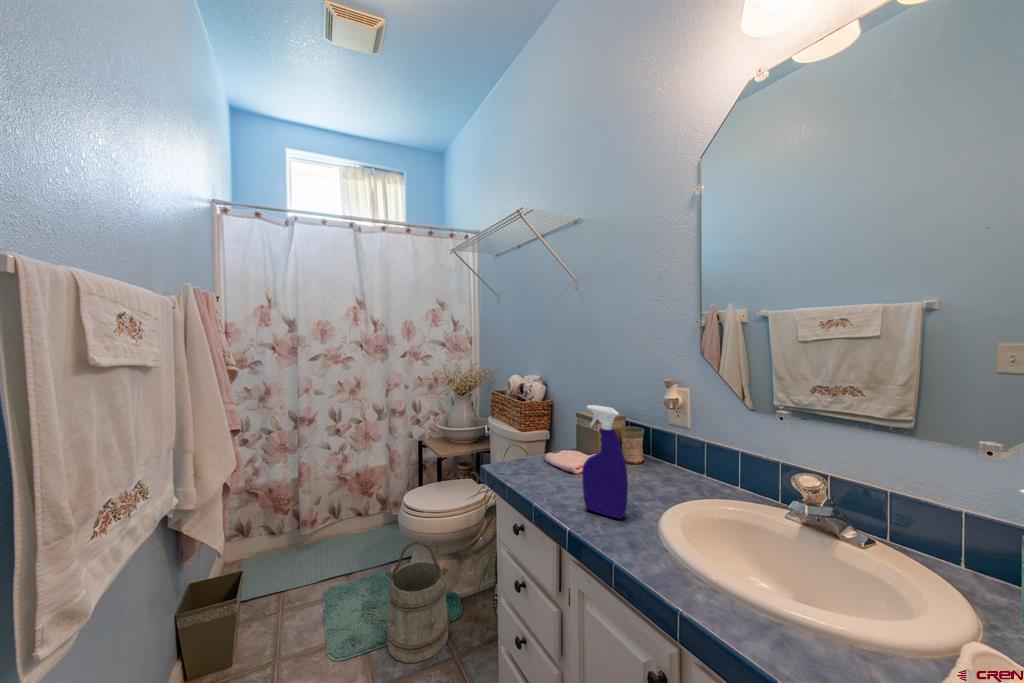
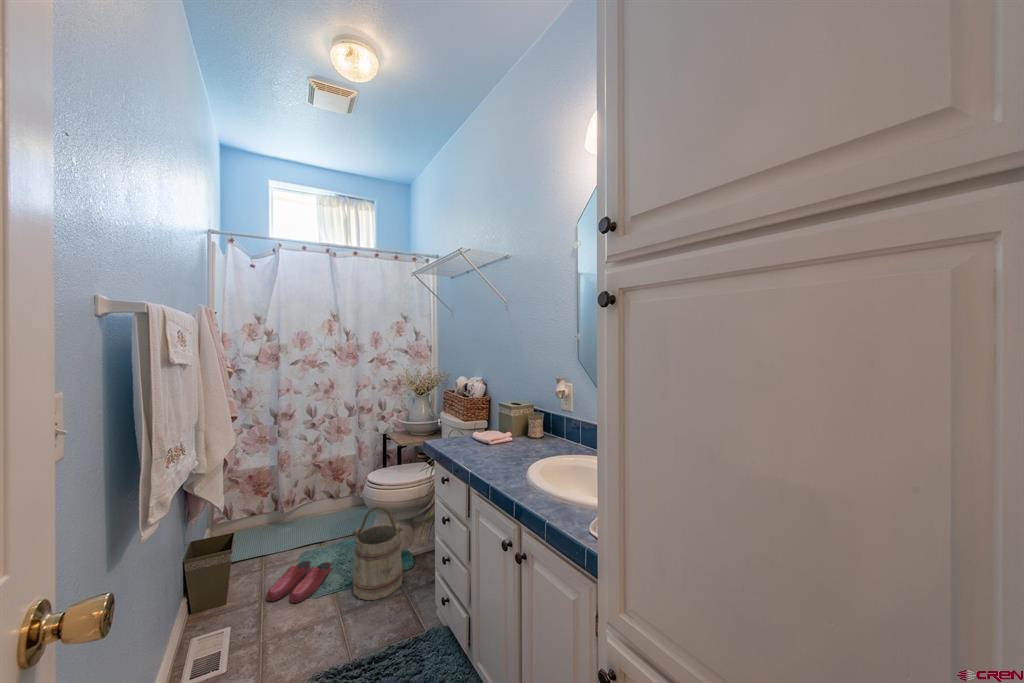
spray bottle: present [582,405,628,519] -> none [486,393,513,466]
slippers: none [282,600,360,661] -> present [266,561,331,603]

